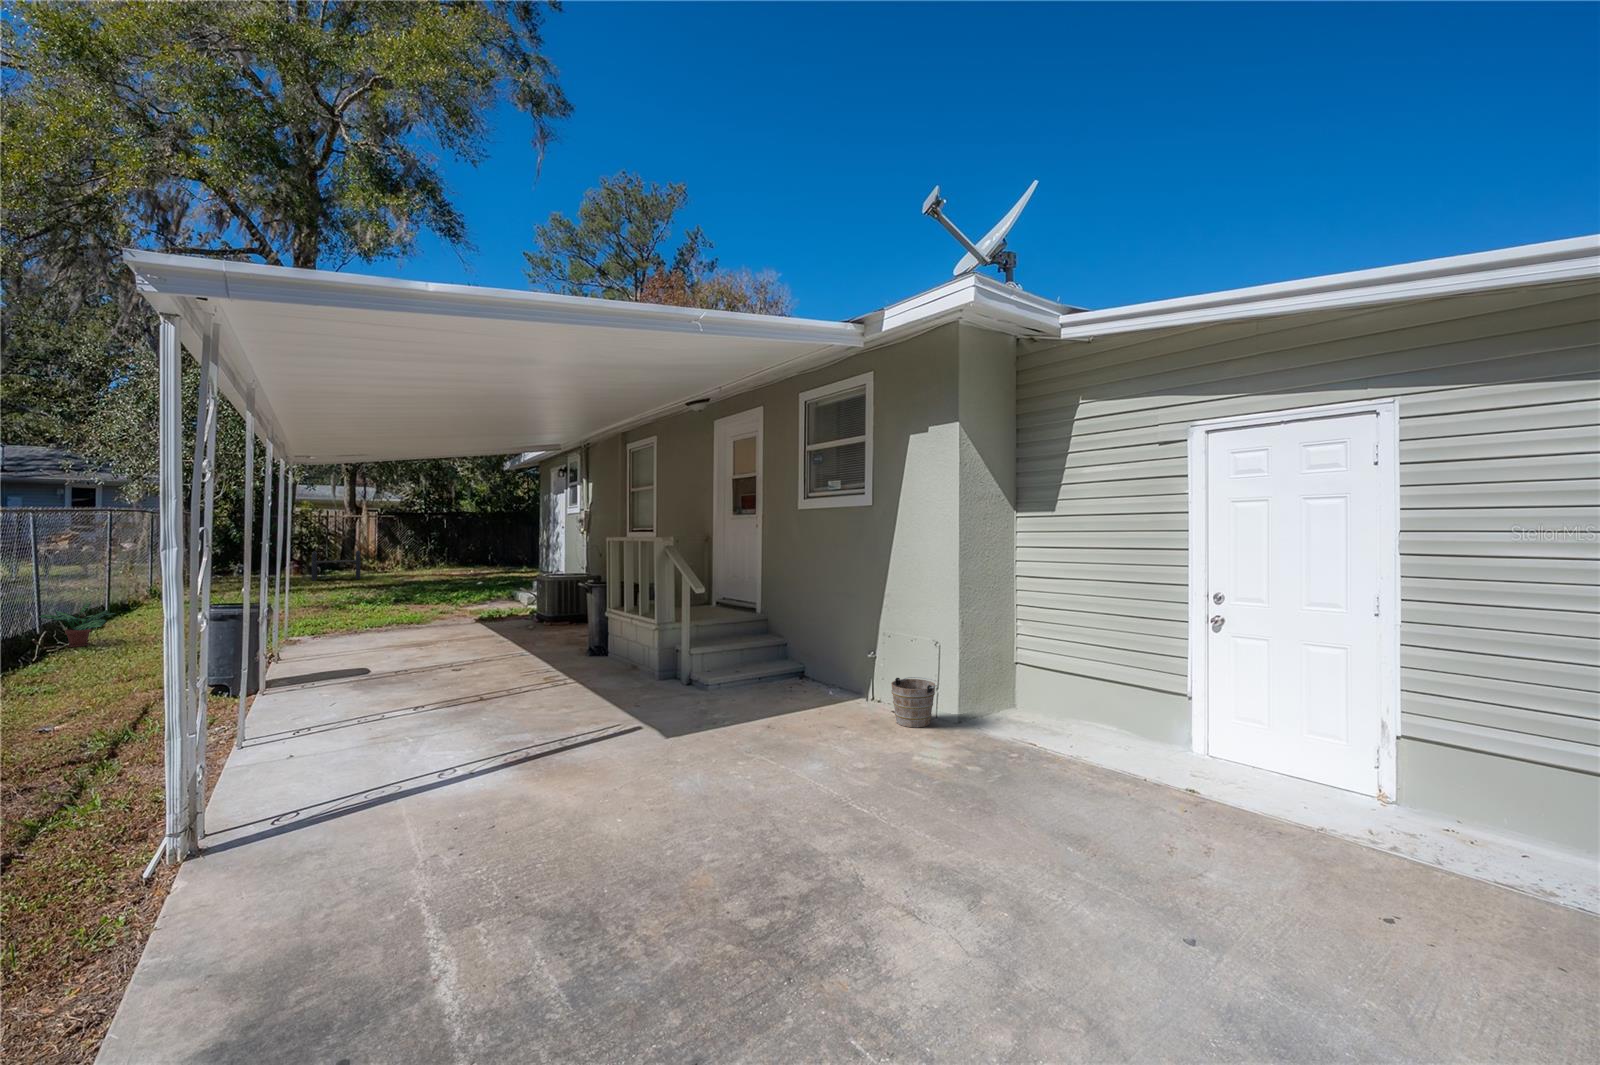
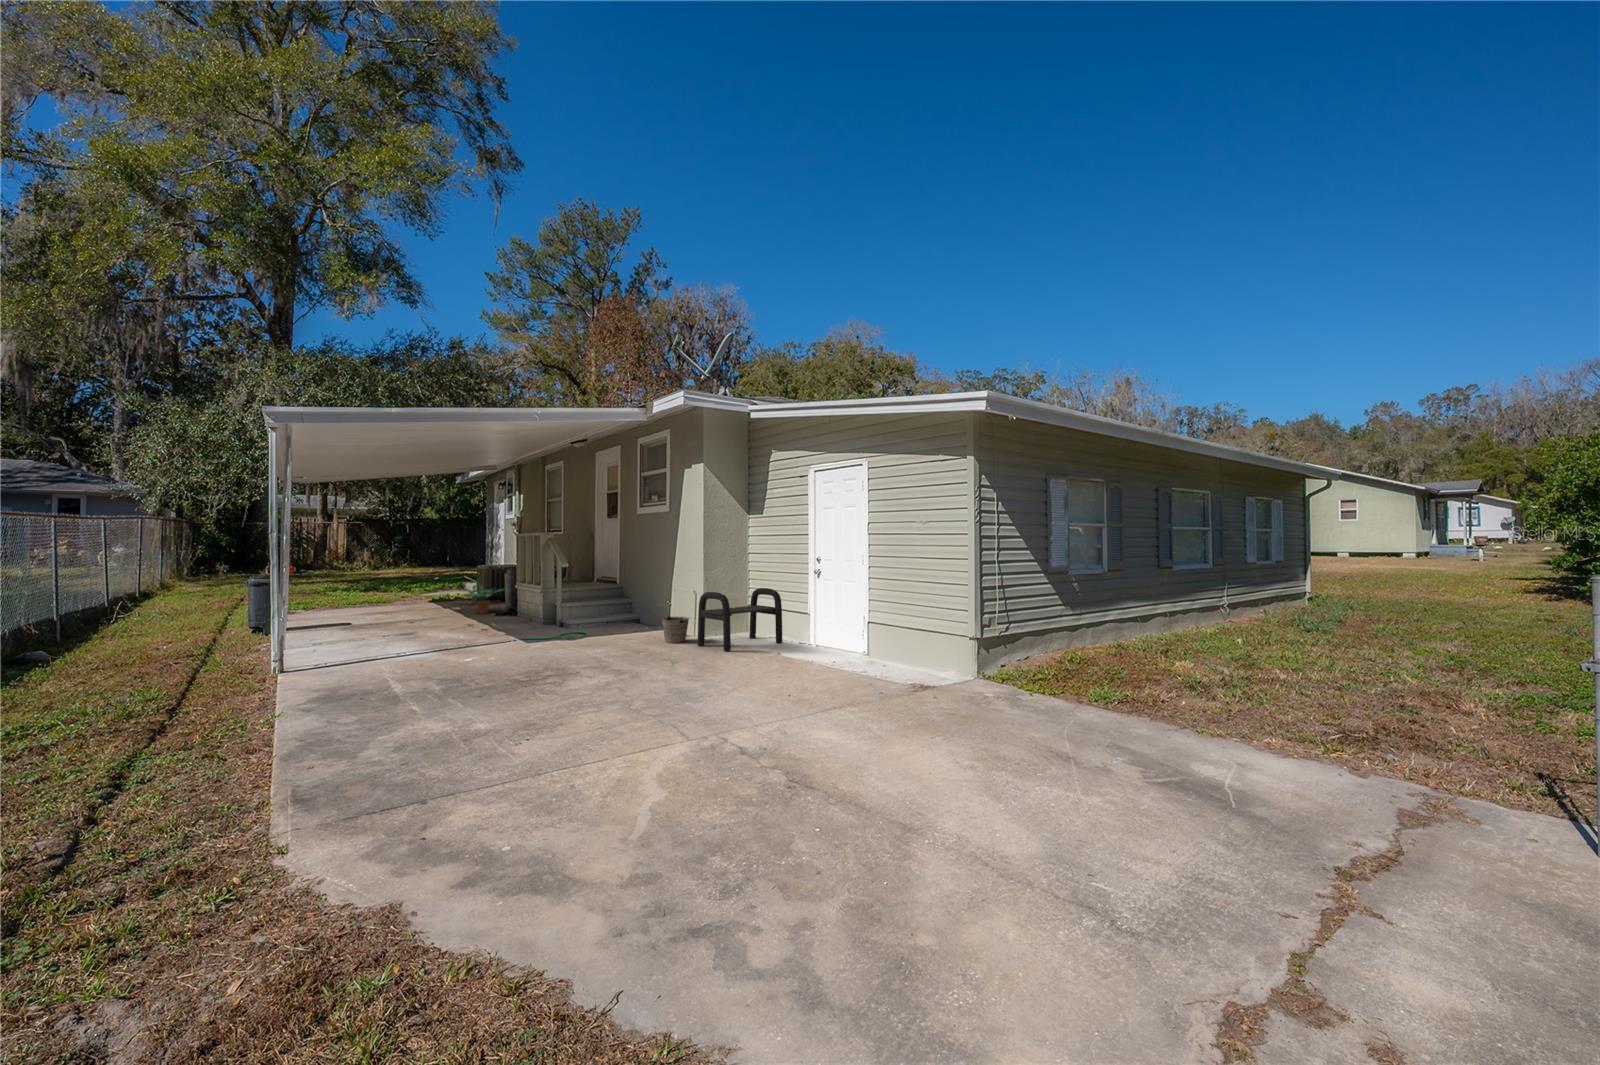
bench: present [312,551,360,581] -> present [698,588,782,651]
potted plant: present [39,602,115,647] -> present [465,583,503,614]

